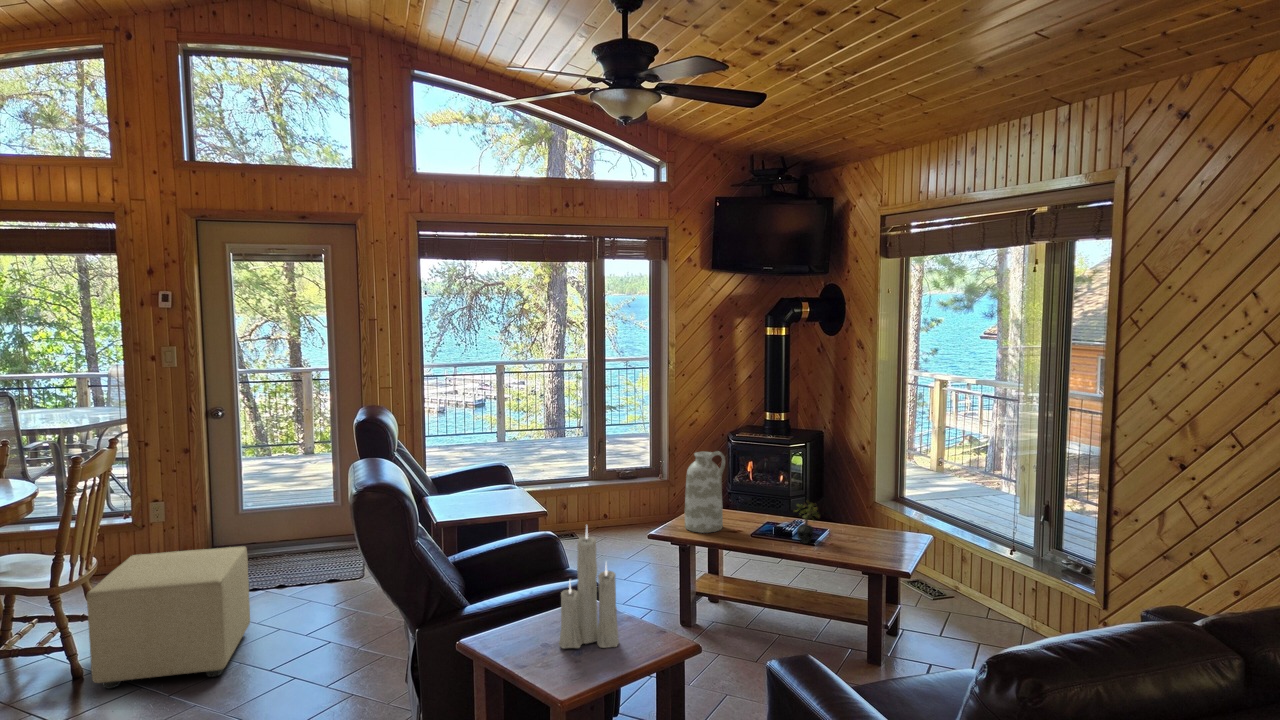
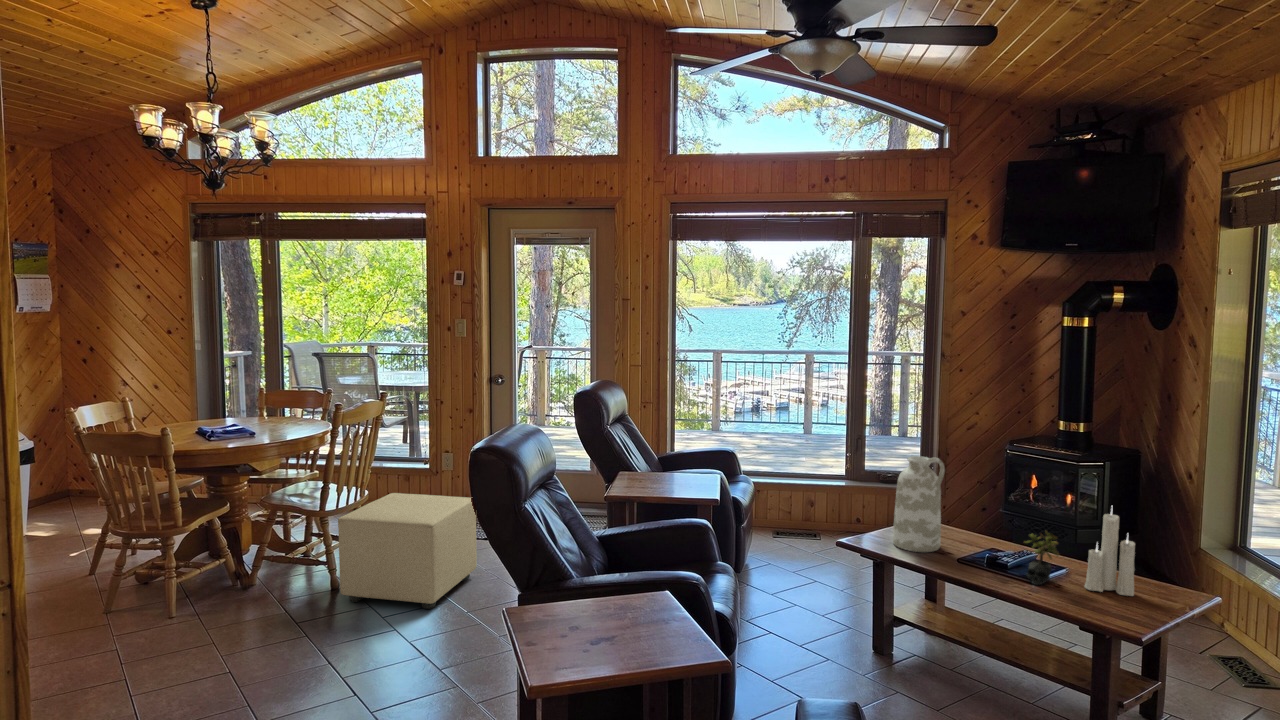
candle: present [559,530,619,648] -> present [1085,510,1135,596]

